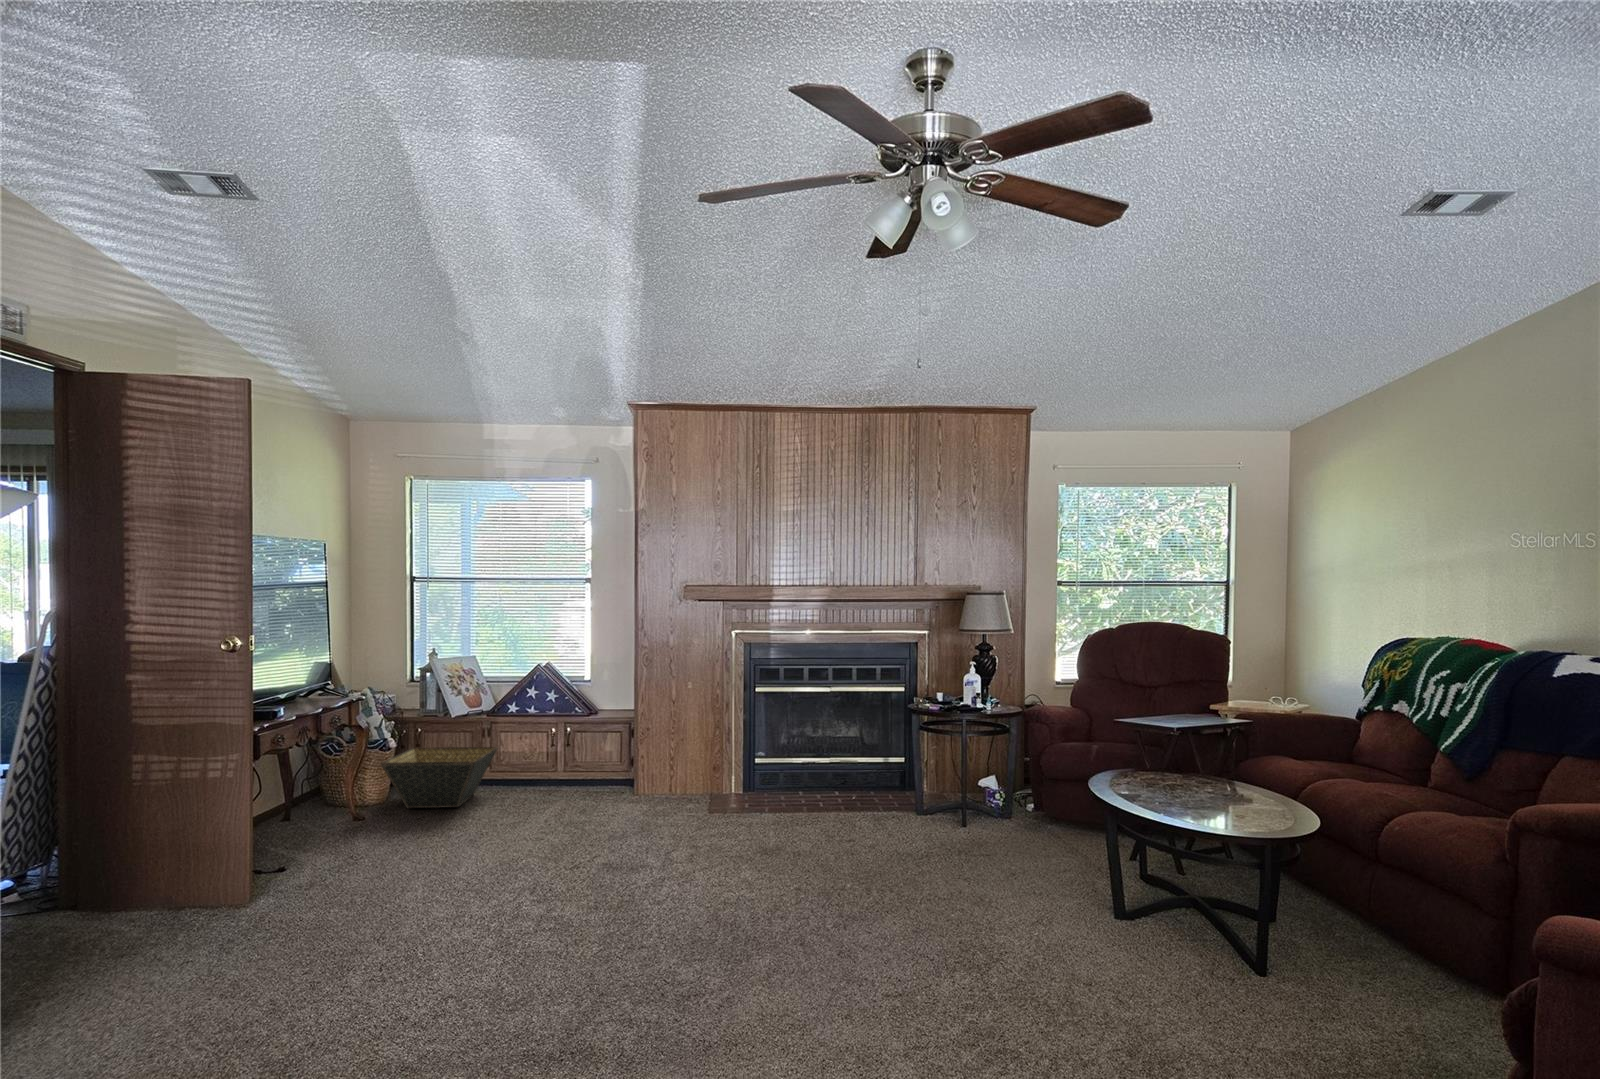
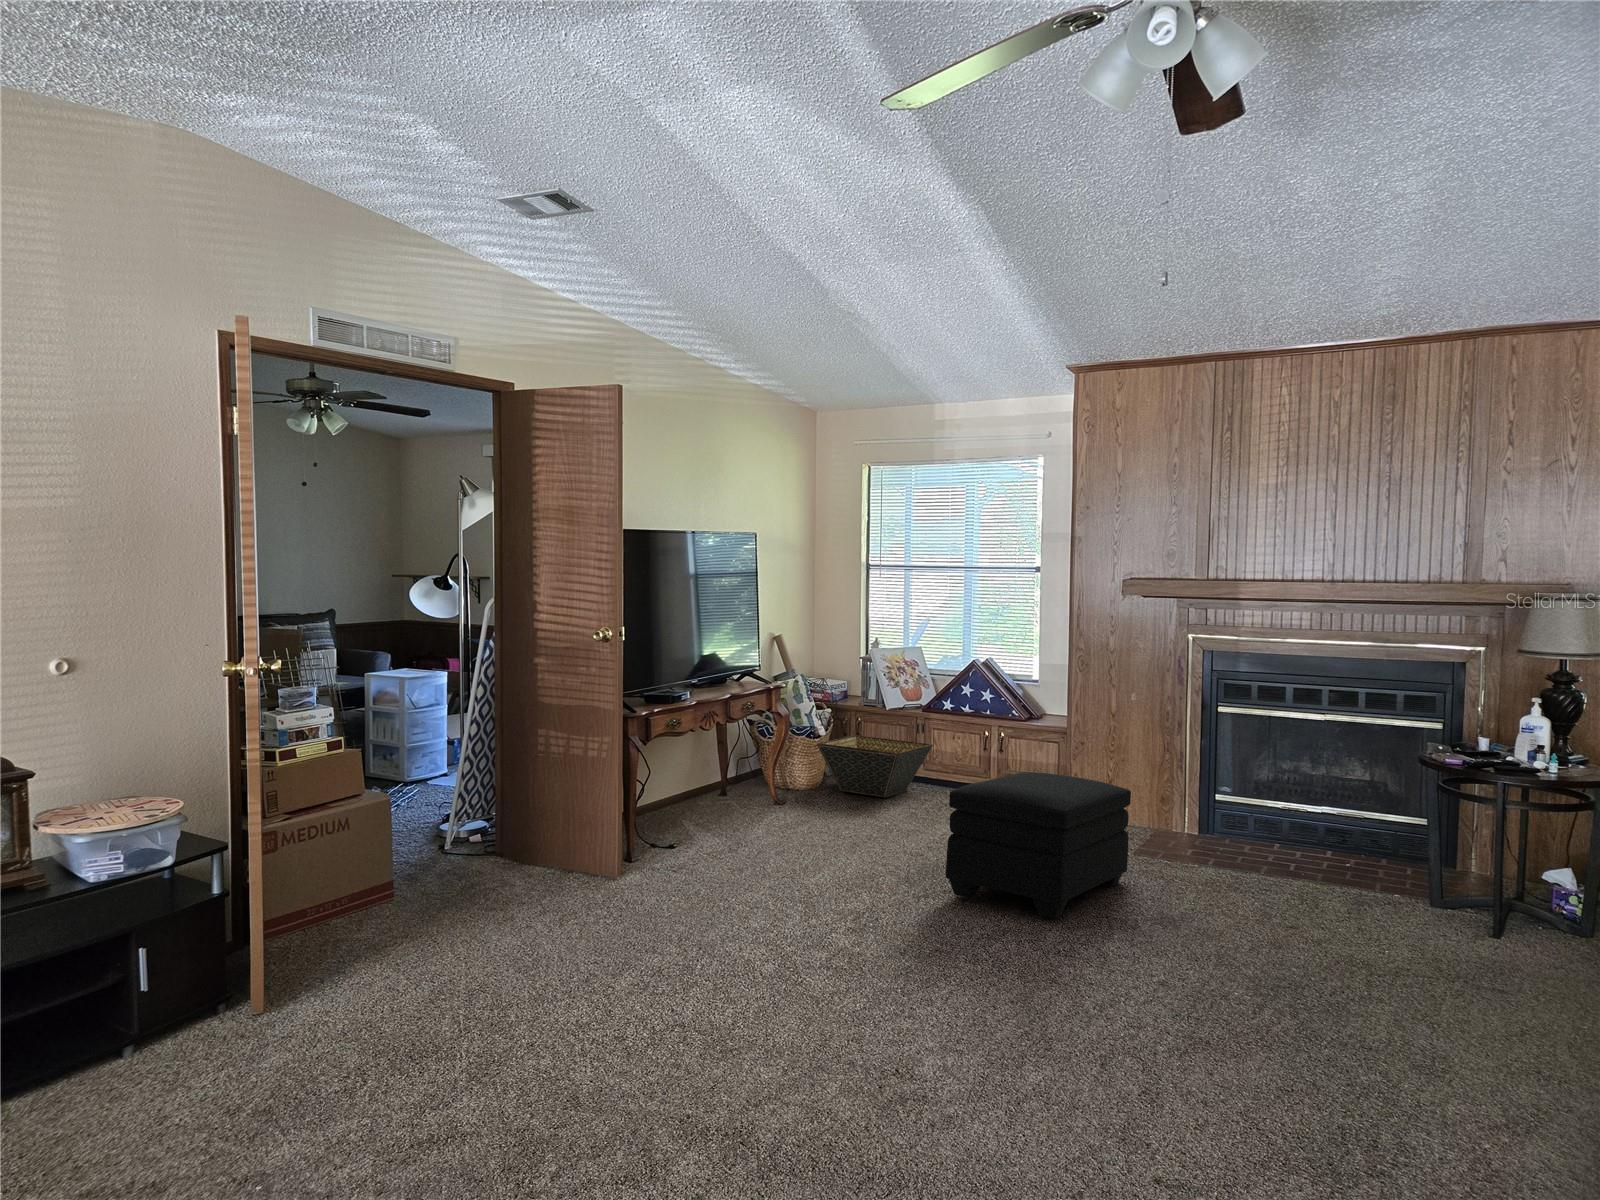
ottoman: none [578,763,720,899] -> present [946,772,1131,919]

